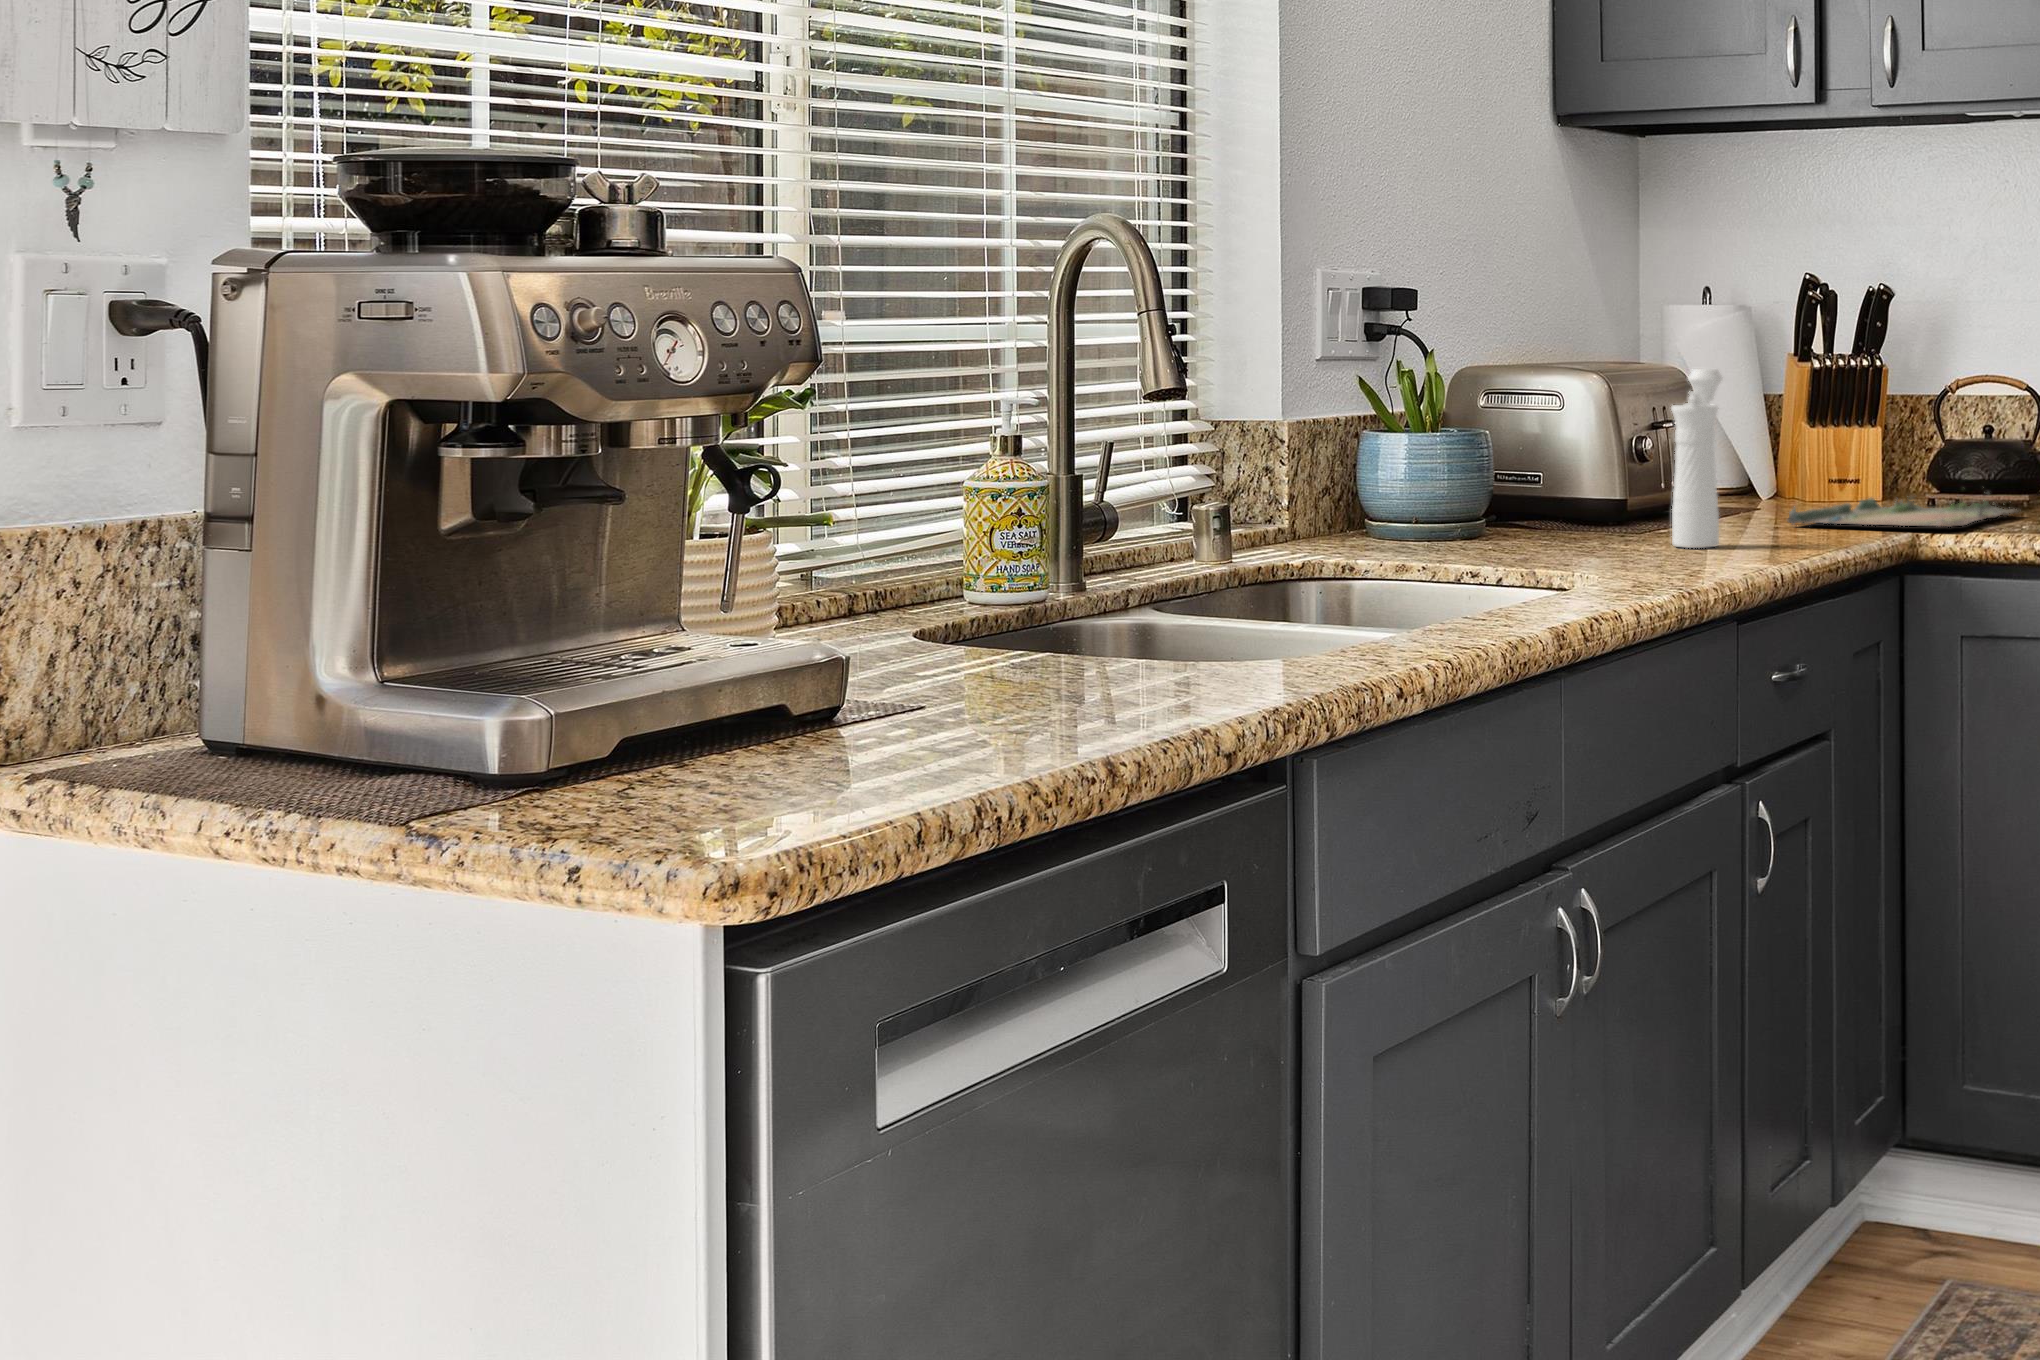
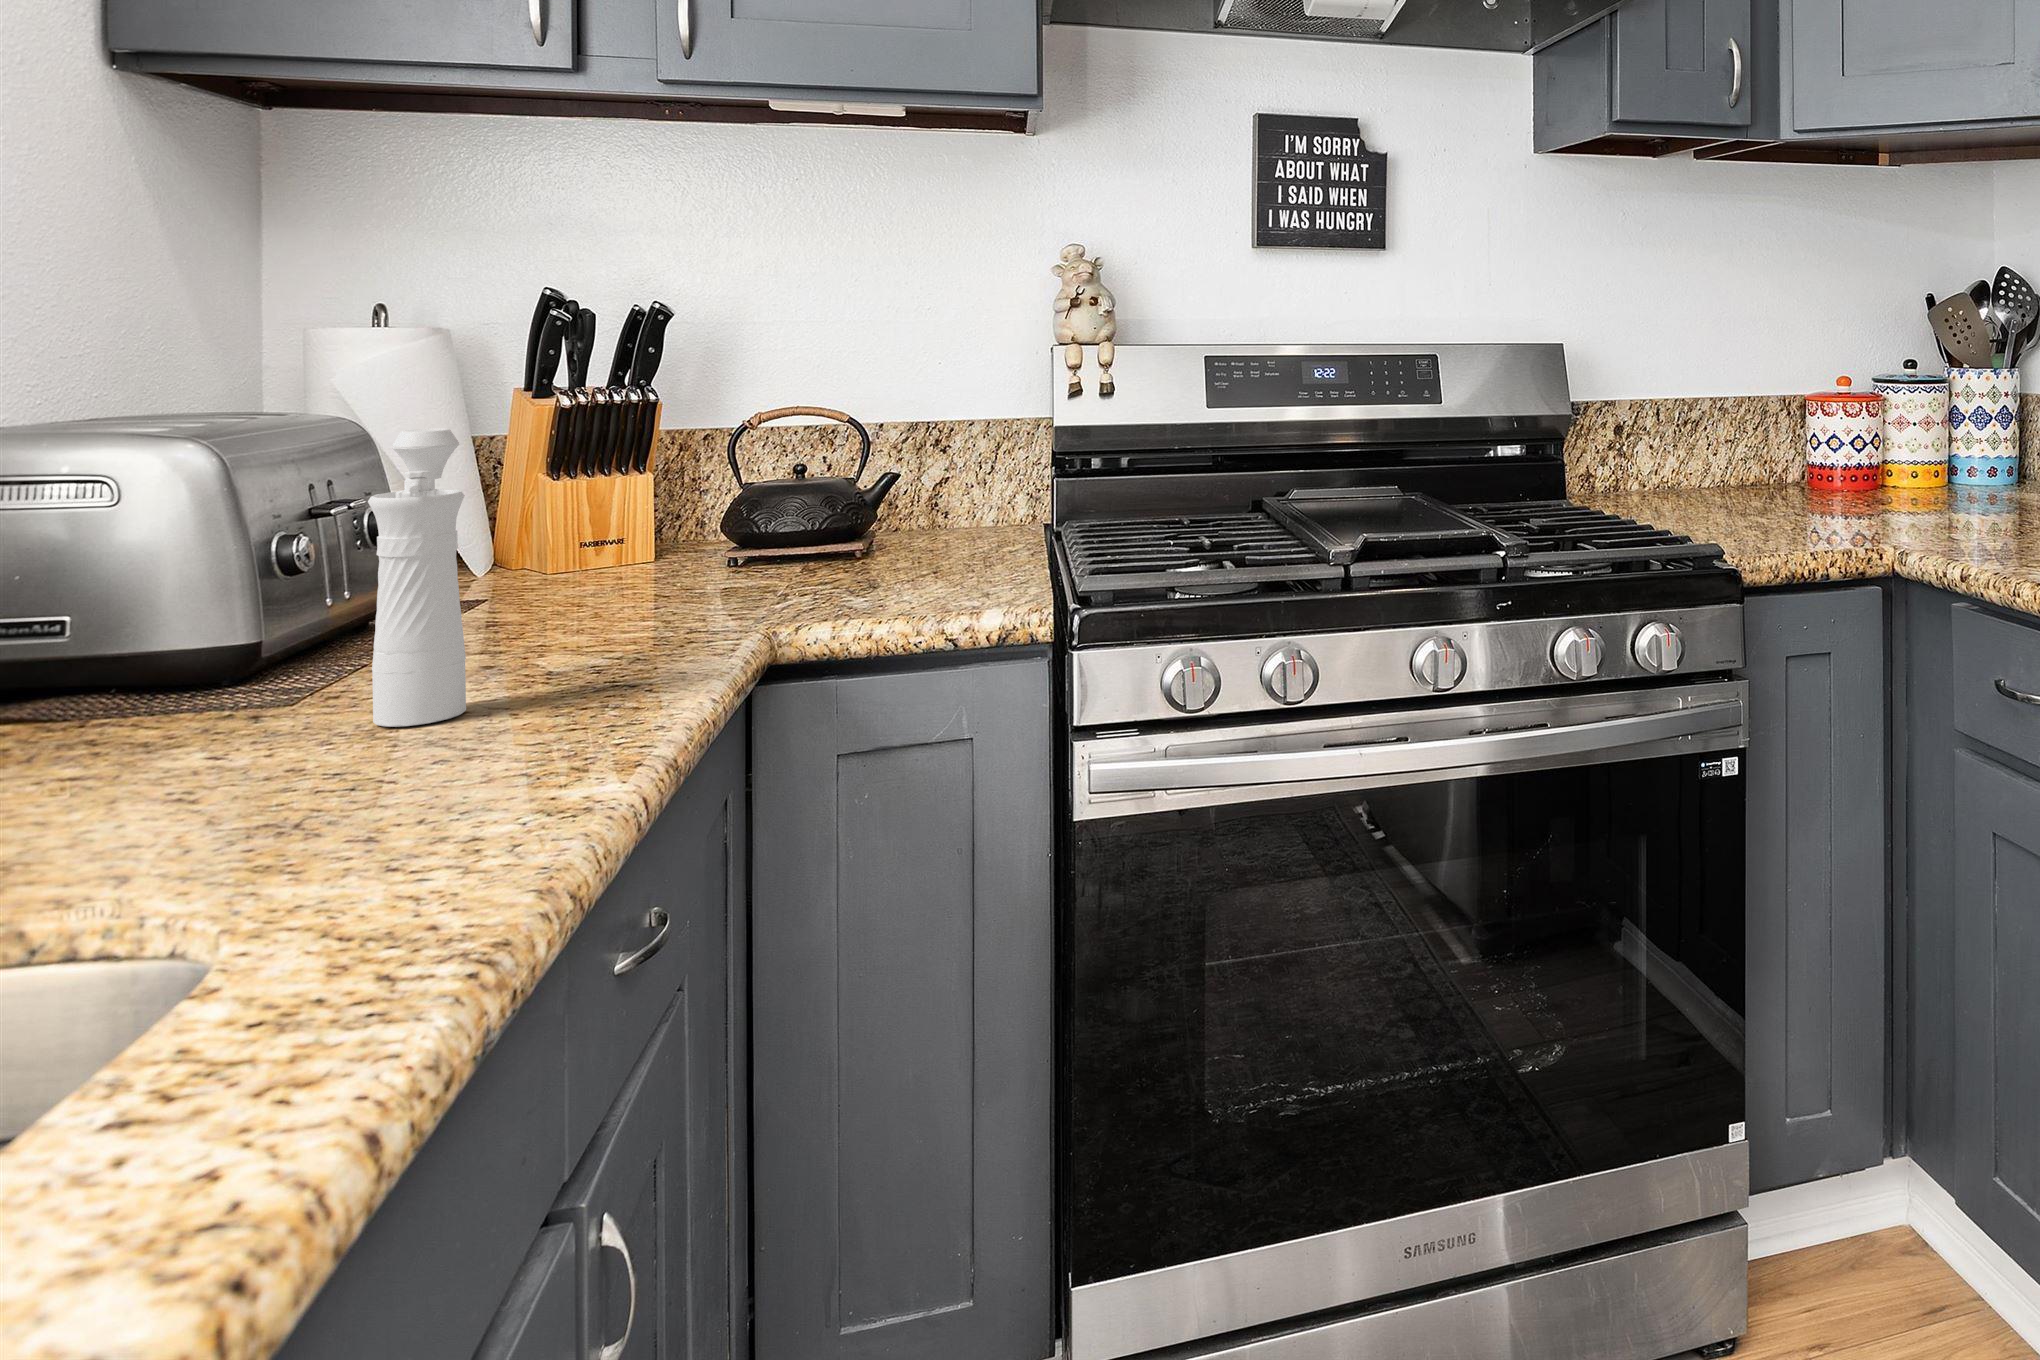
tray: present [1787,497,2018,527] -> none [553,542,865,633]

